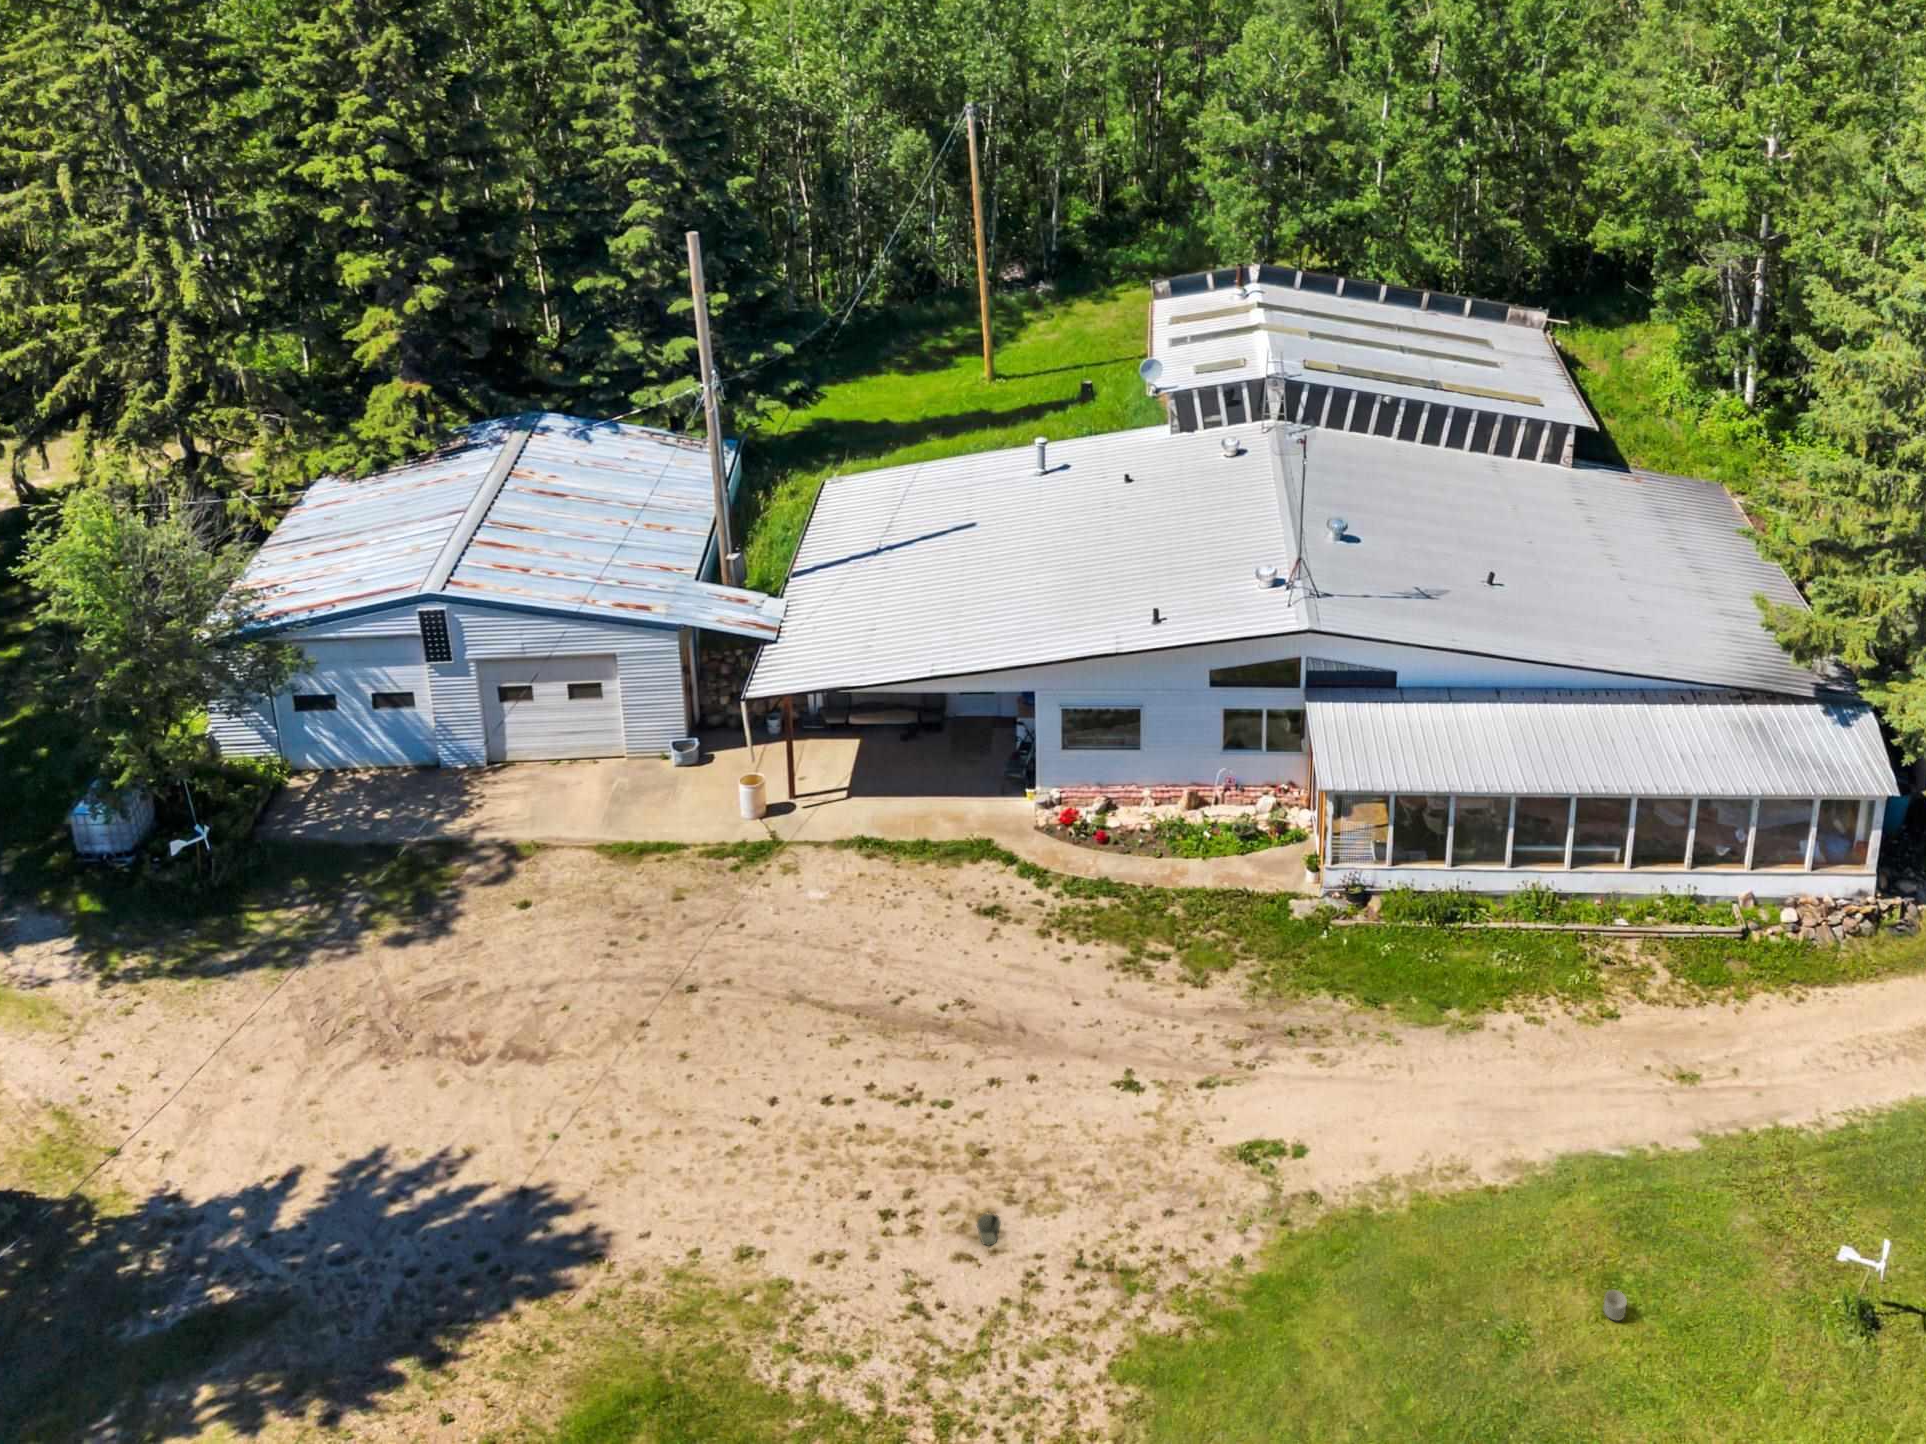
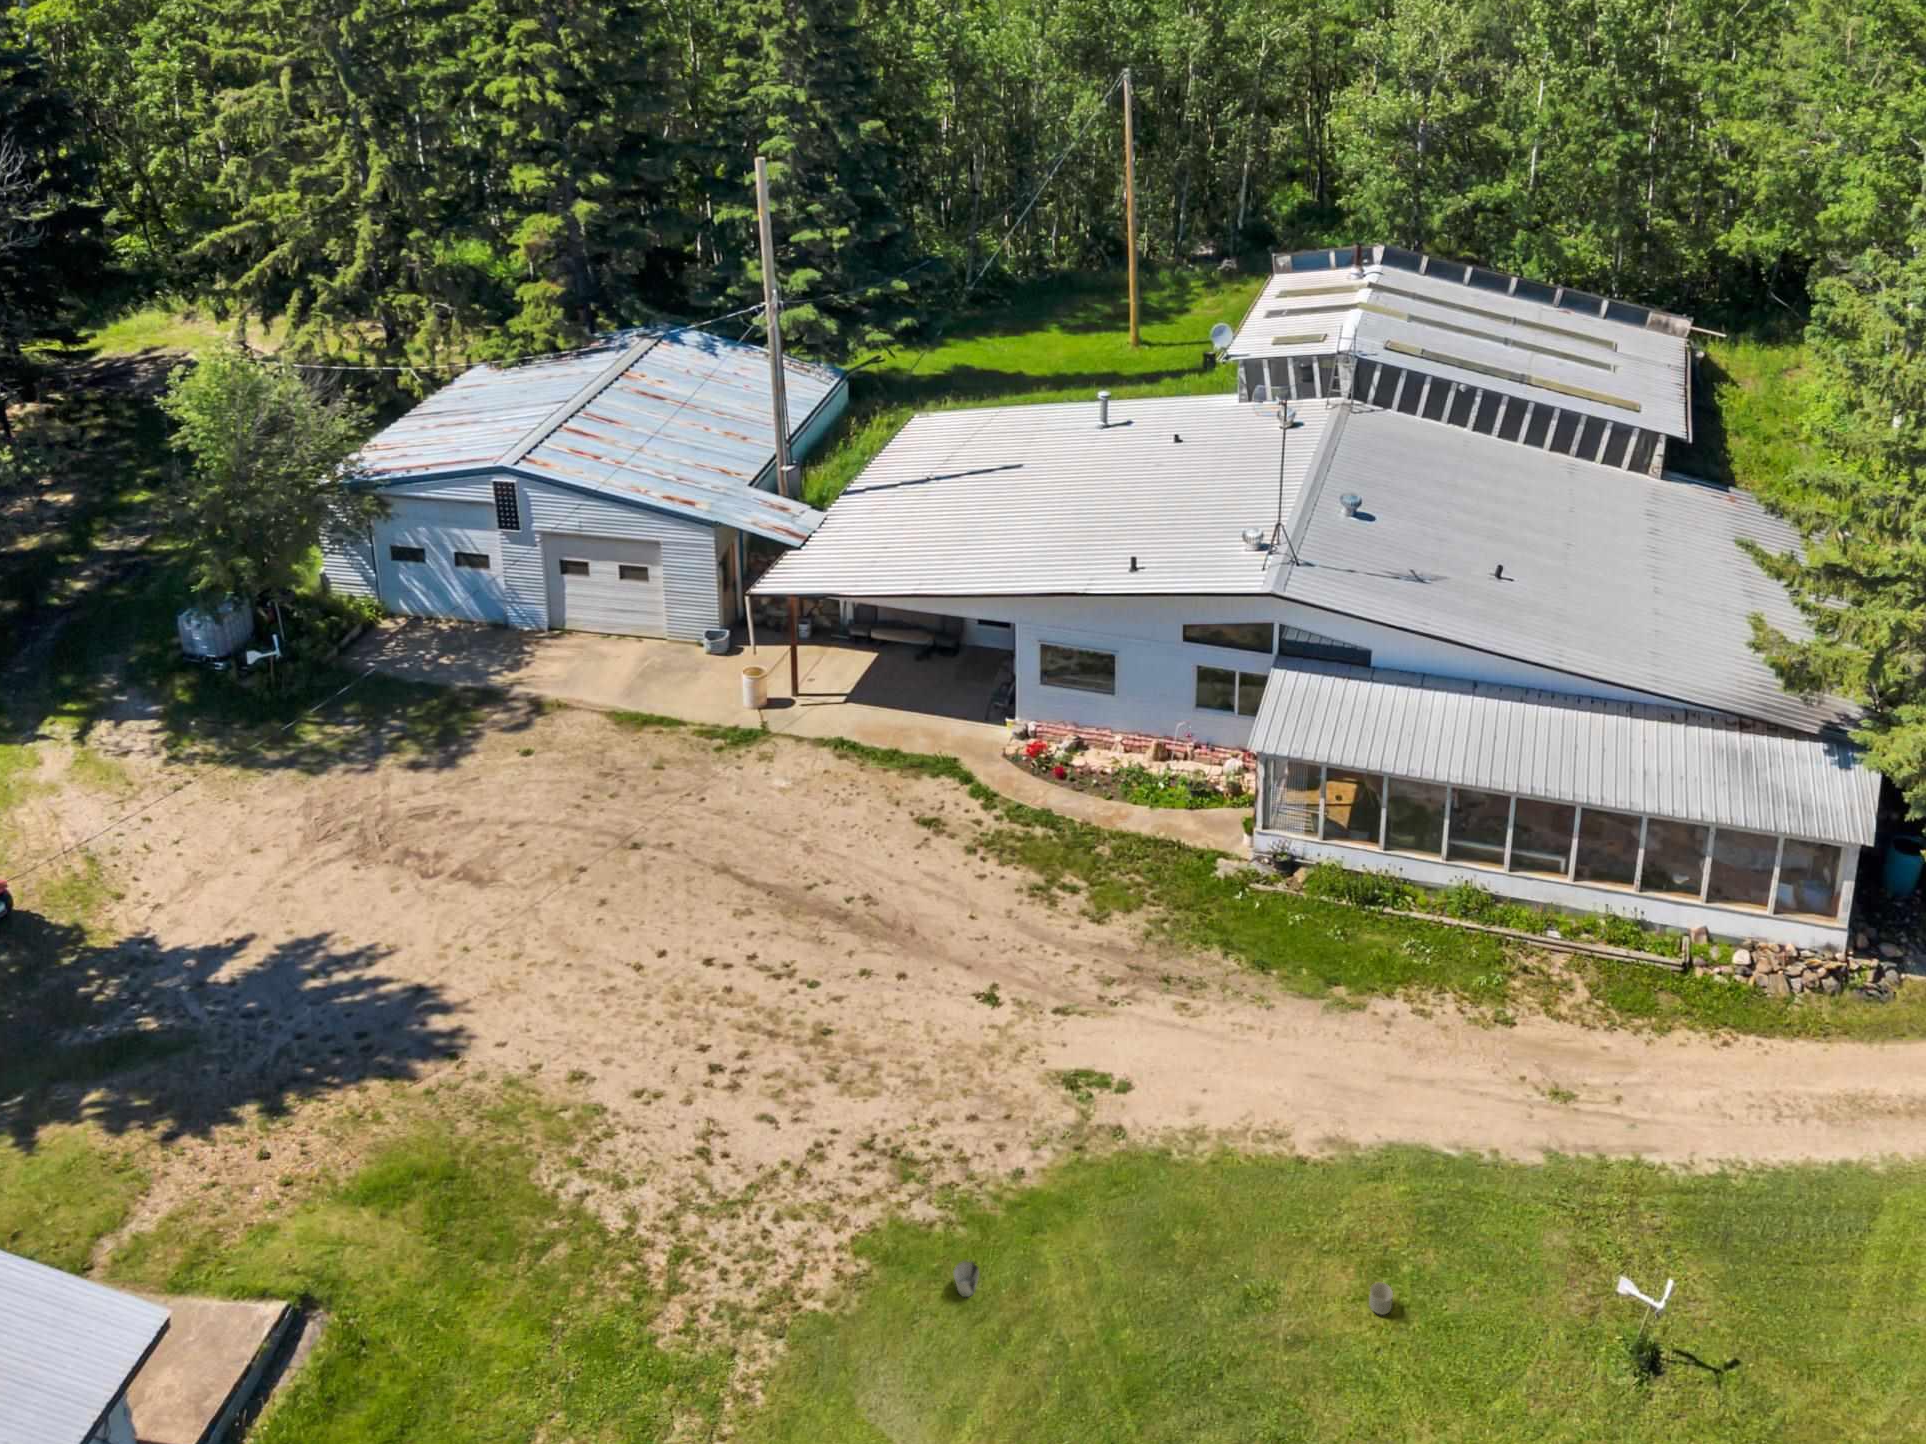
bucket: present [977,1213,1001,1246] -> present [953,1261,979,1297]

